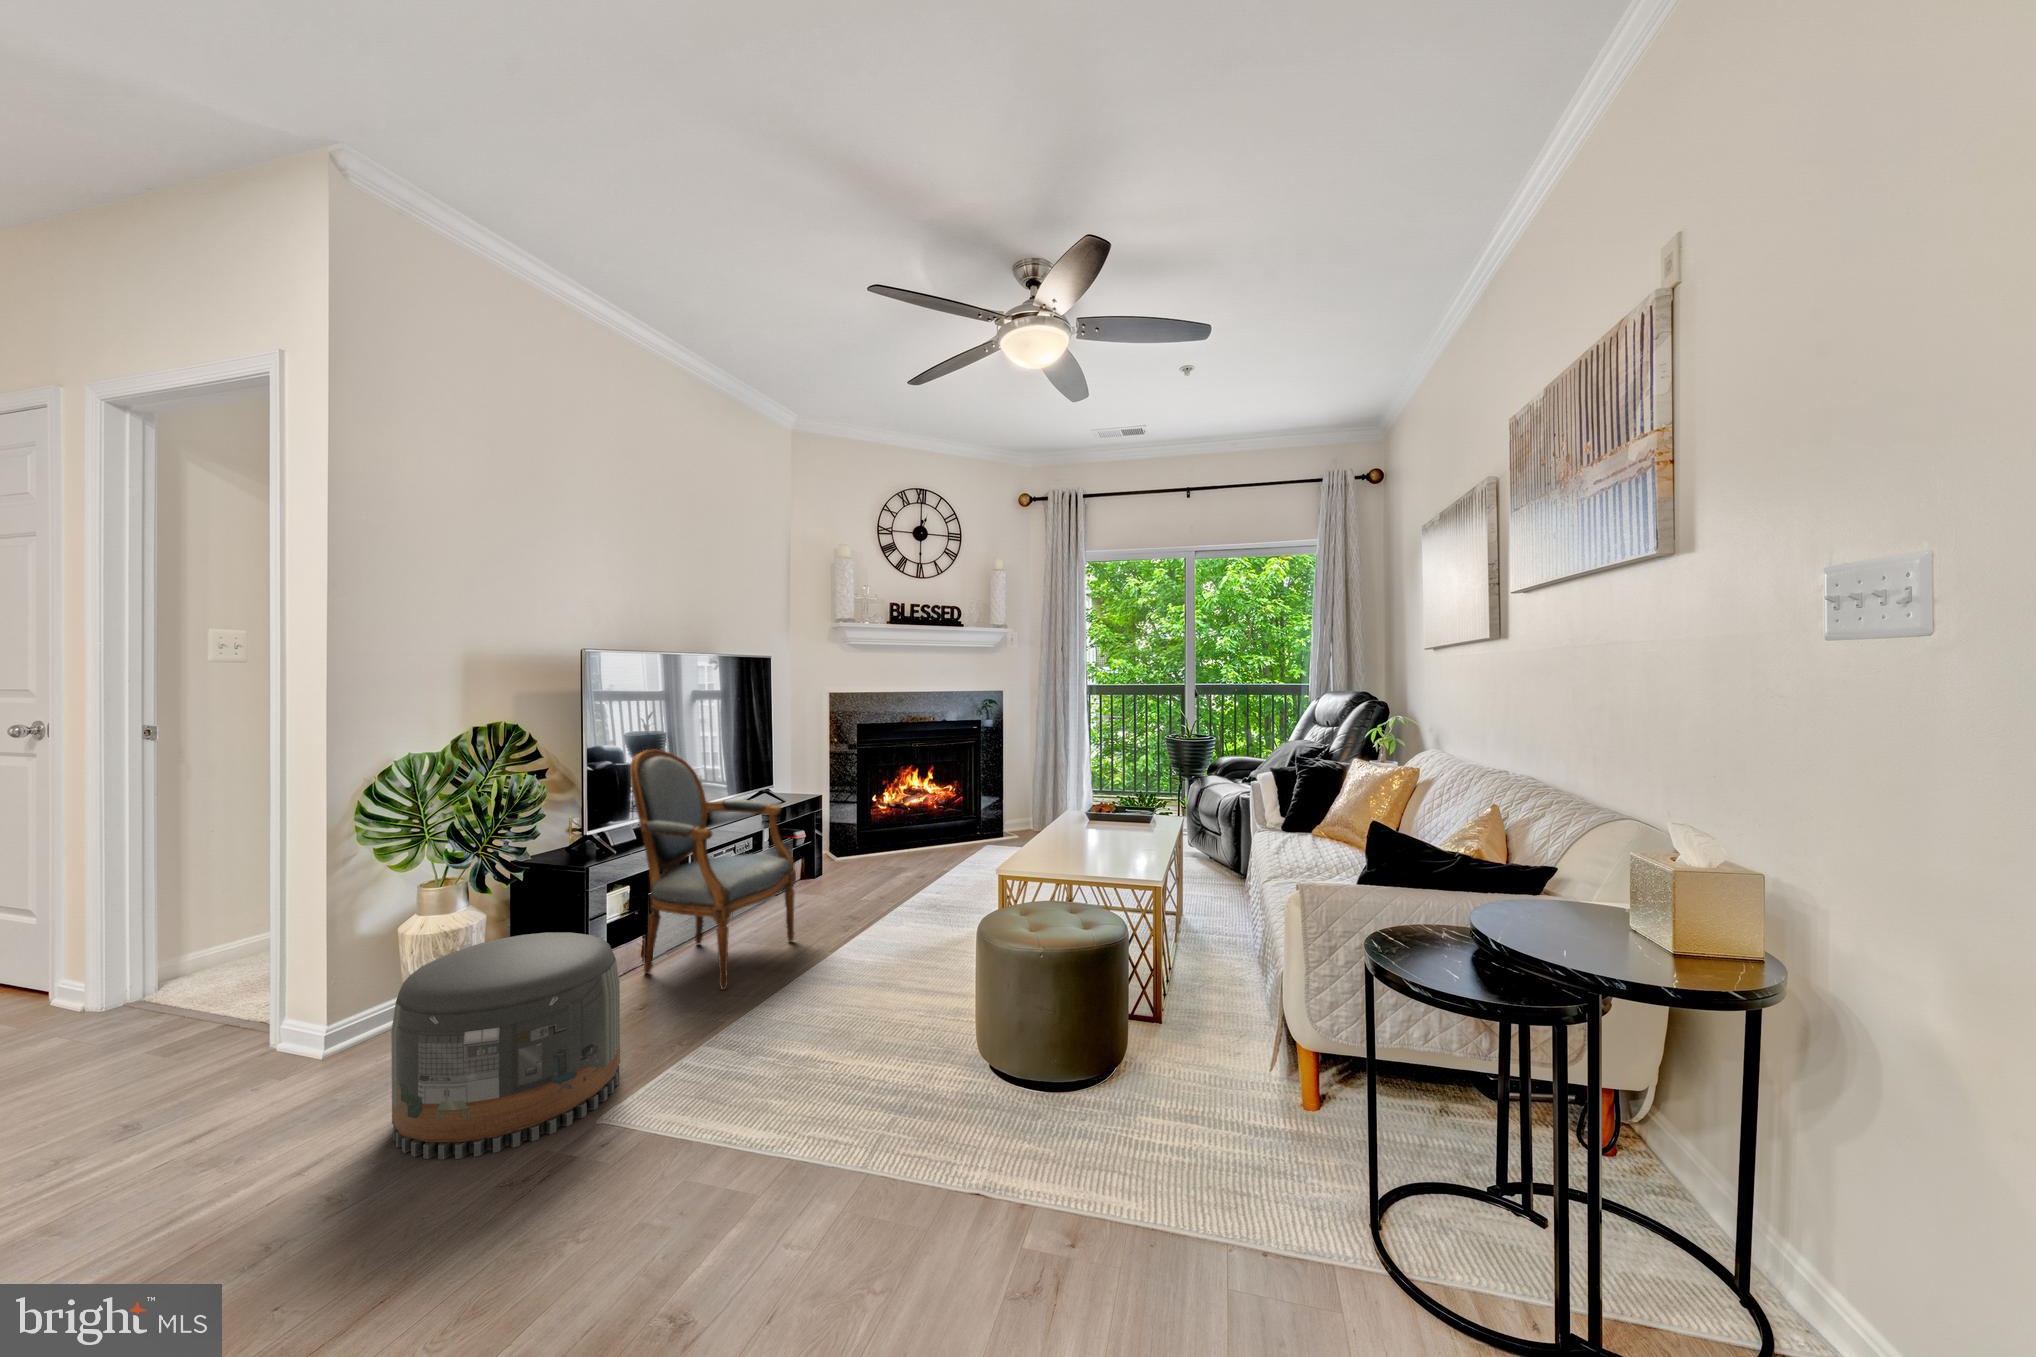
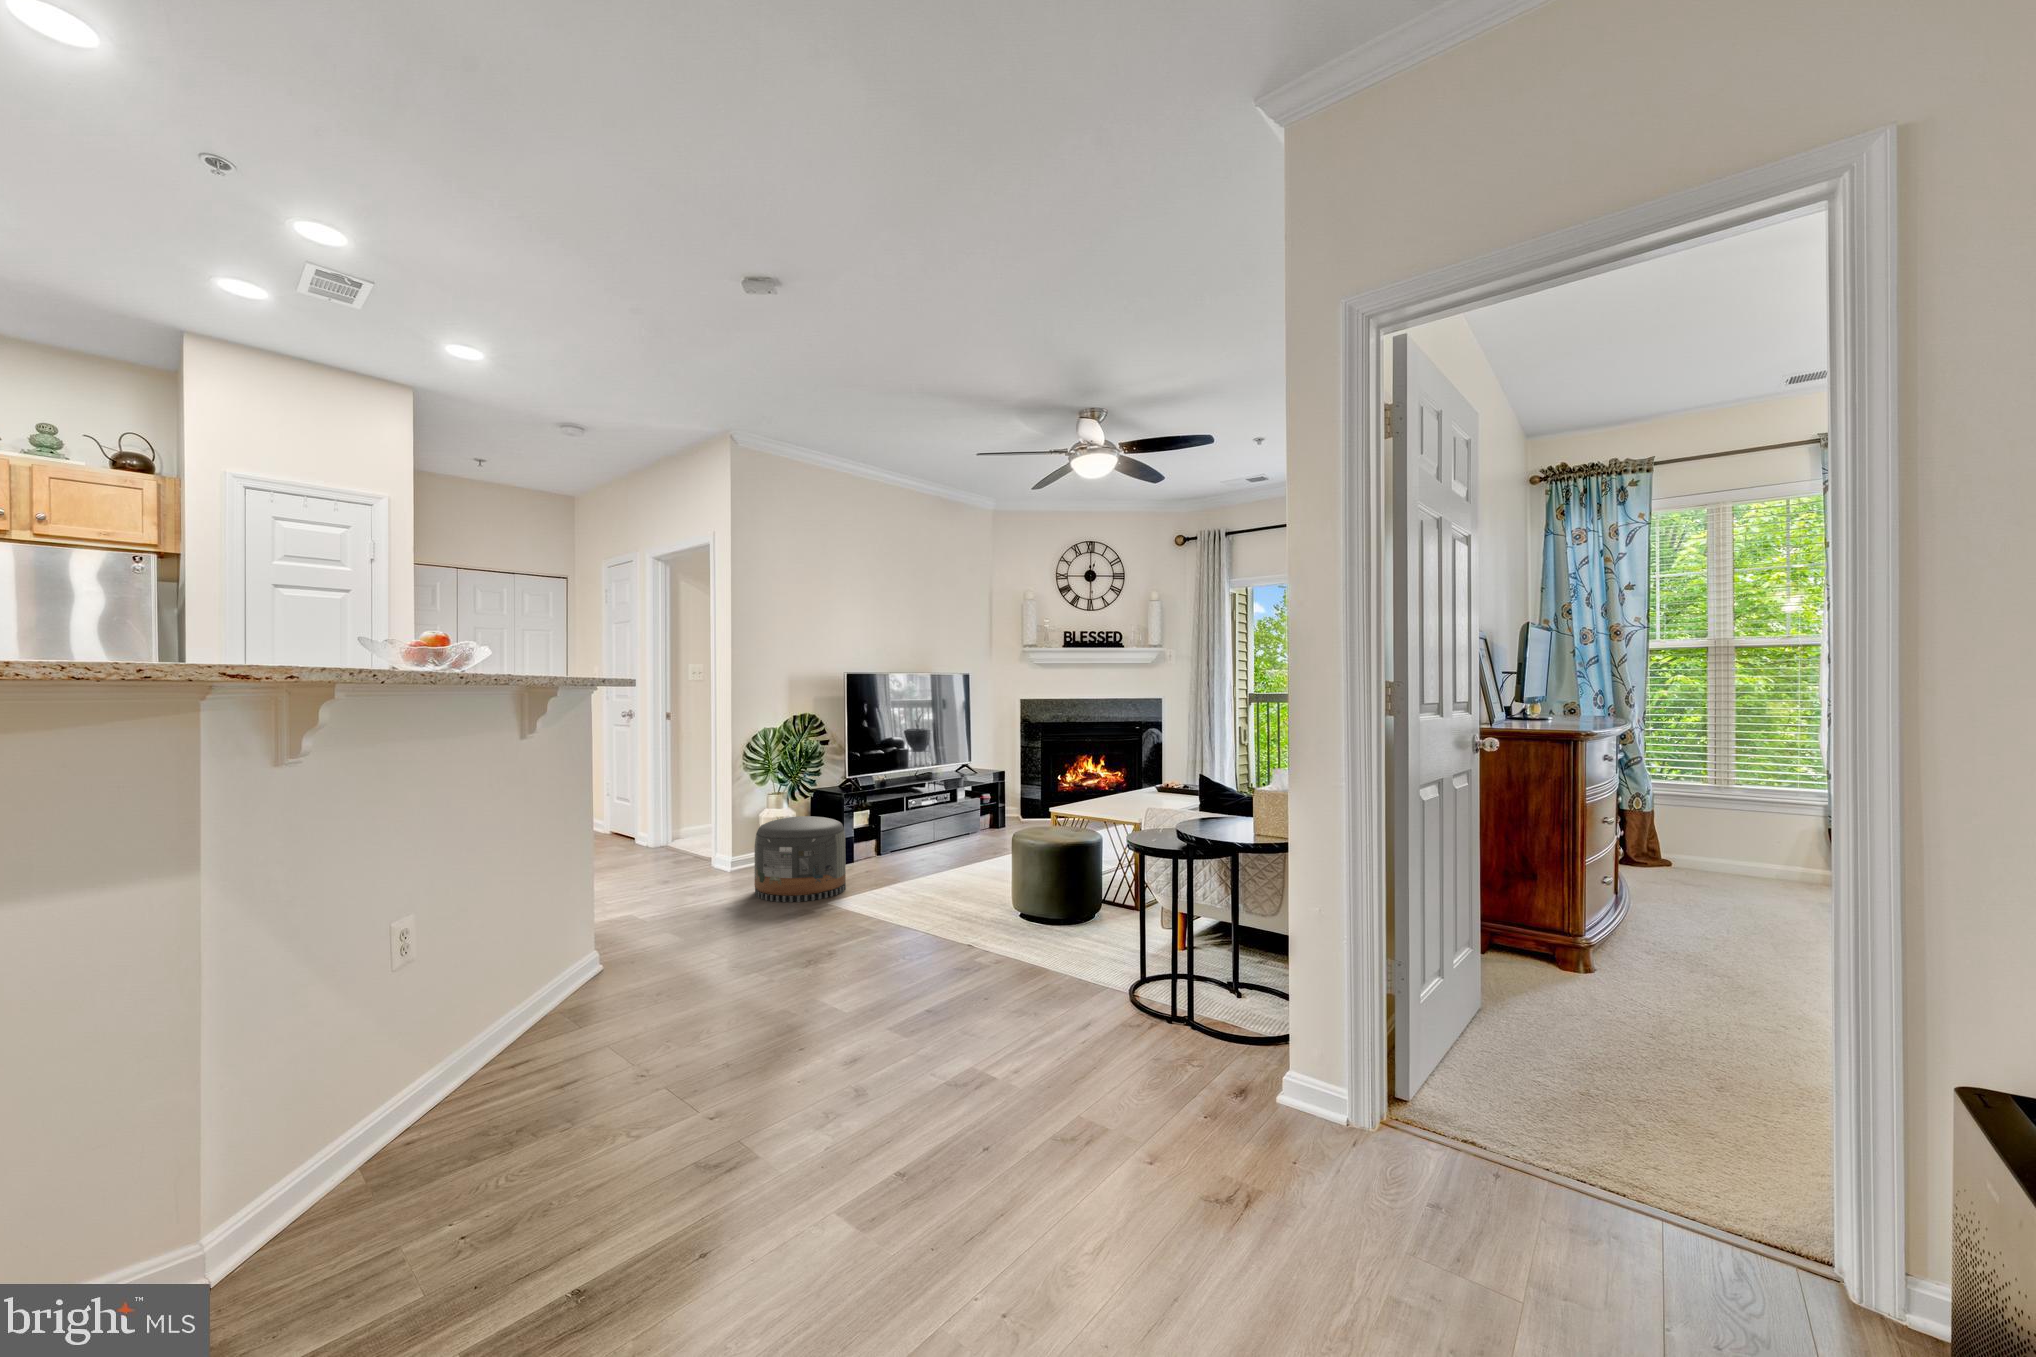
armchair: present [630,750,796,990] -> none [866,732,960,868]

